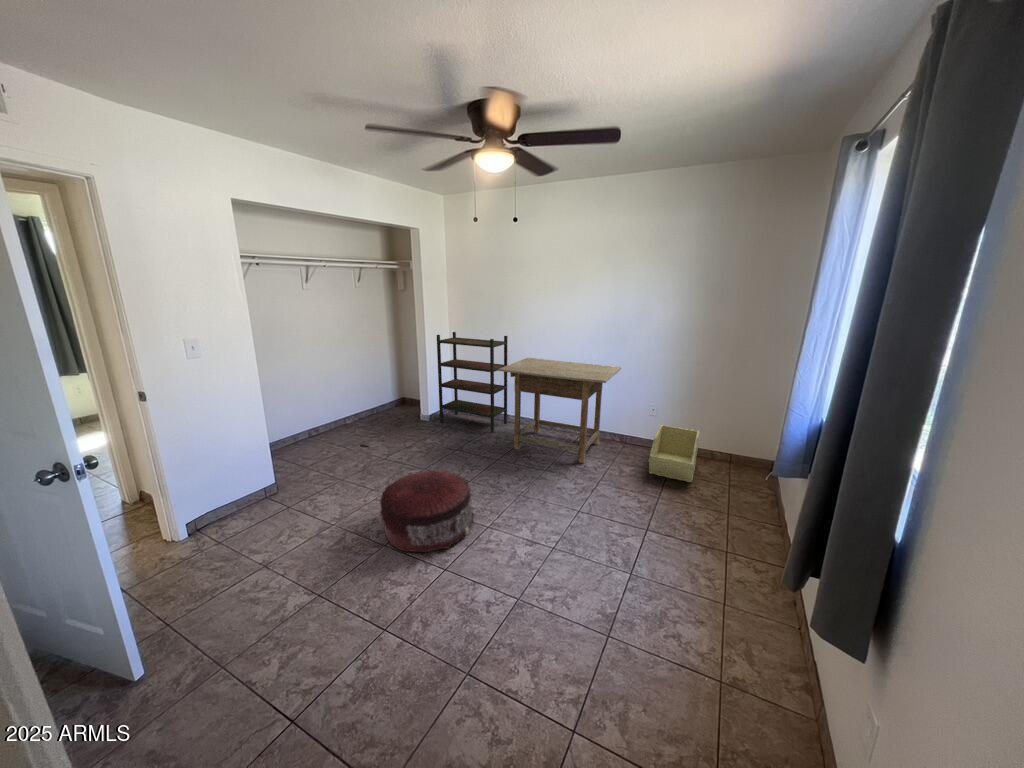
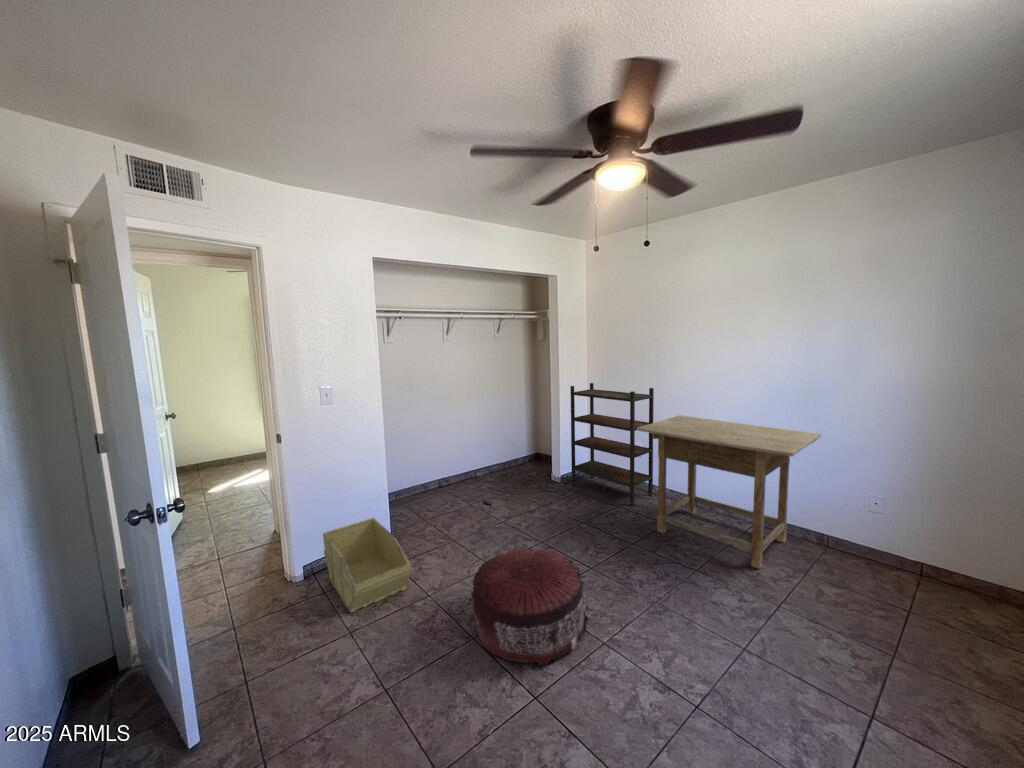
storage bin: present [648,425,700,482] -> present [323,518,412,613]

